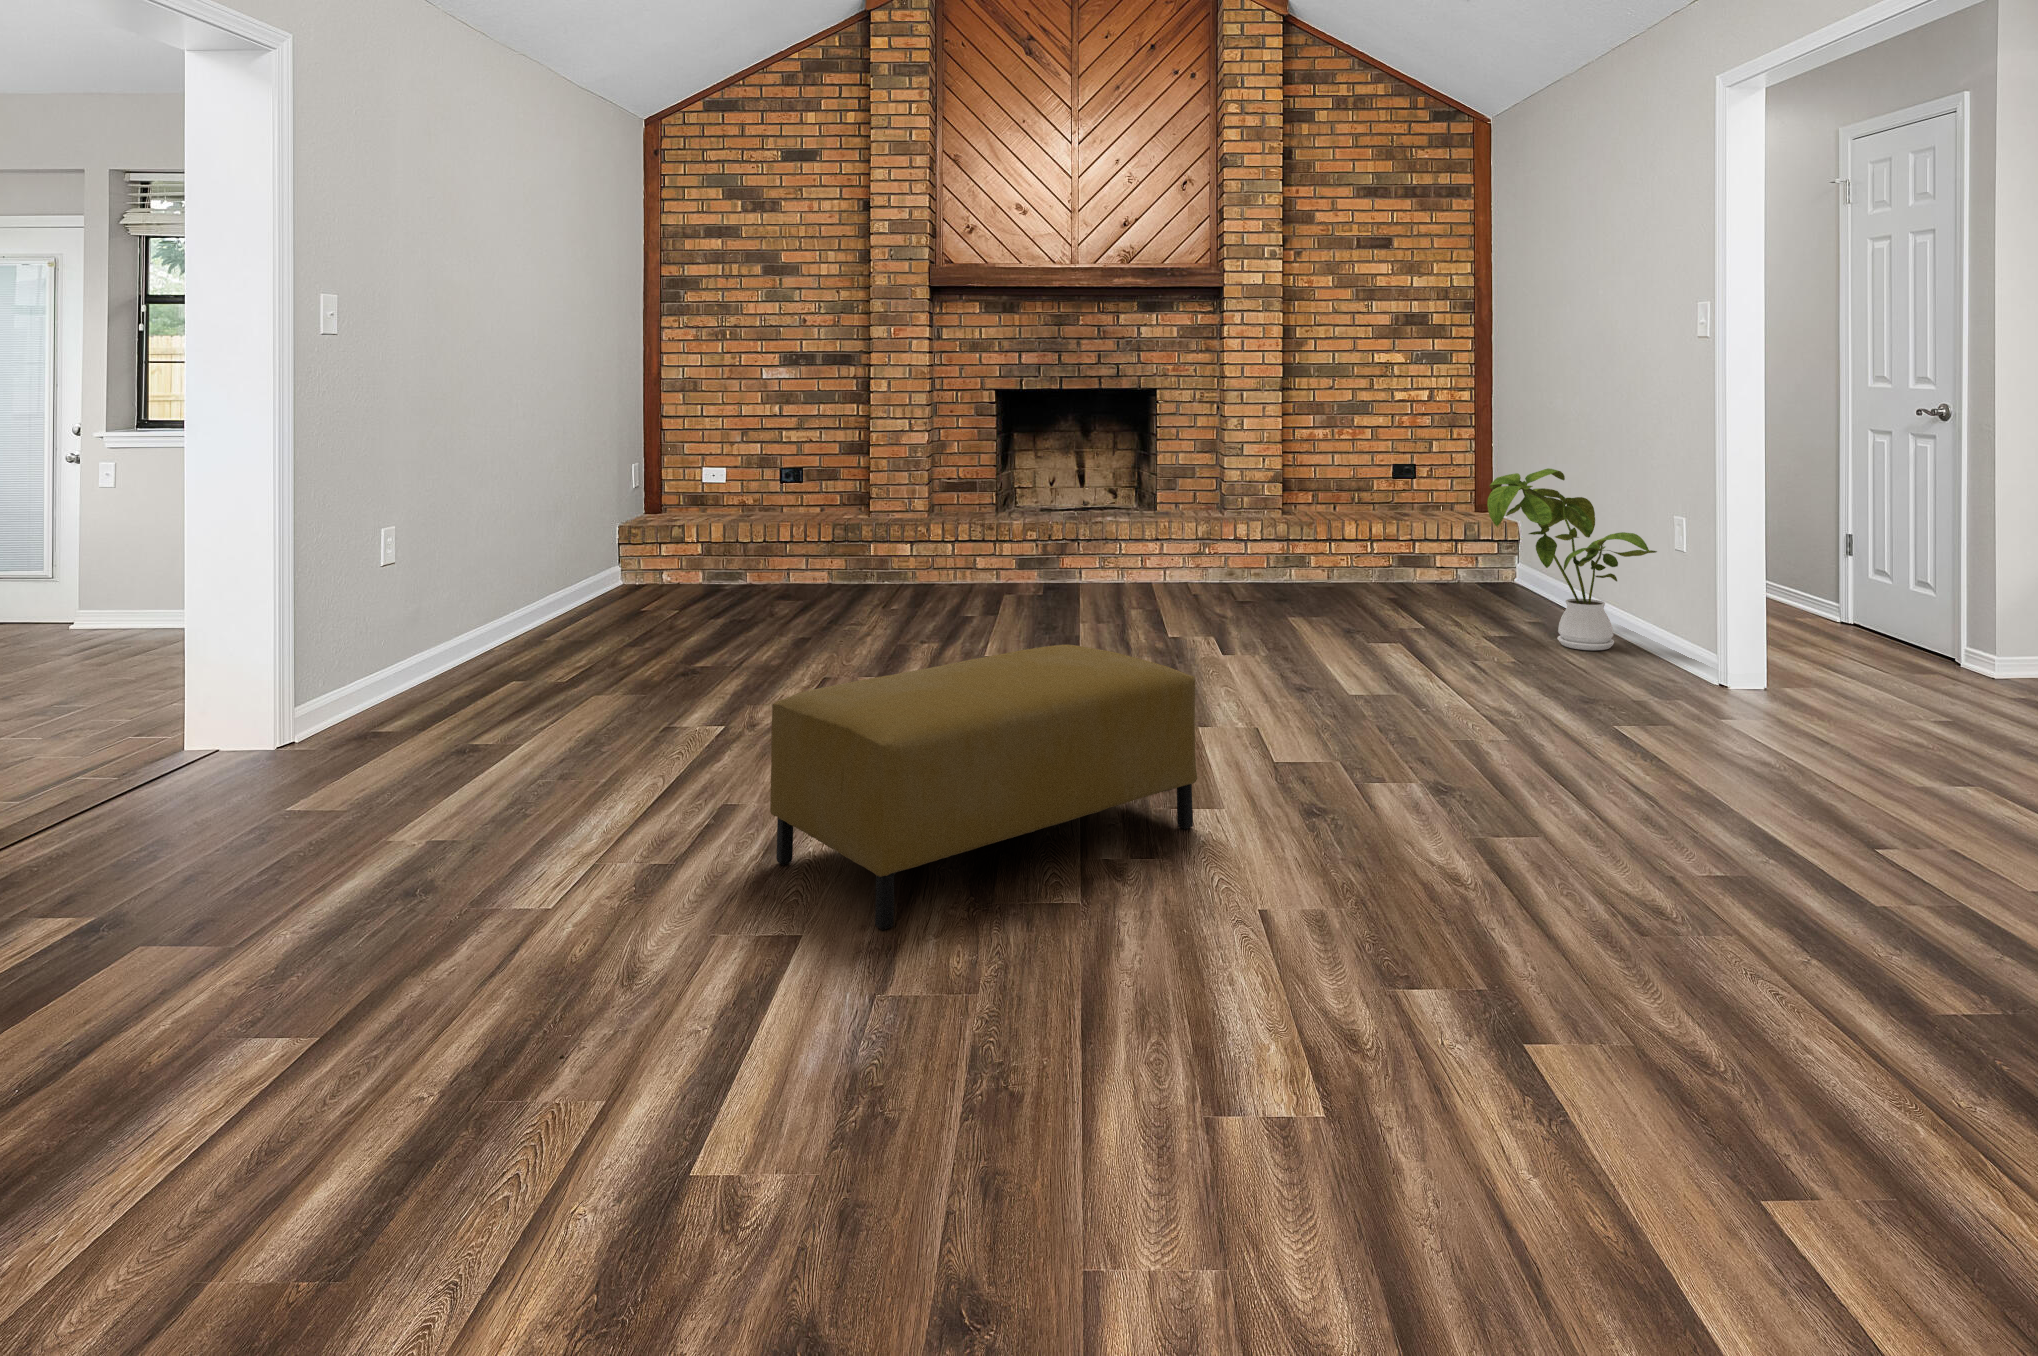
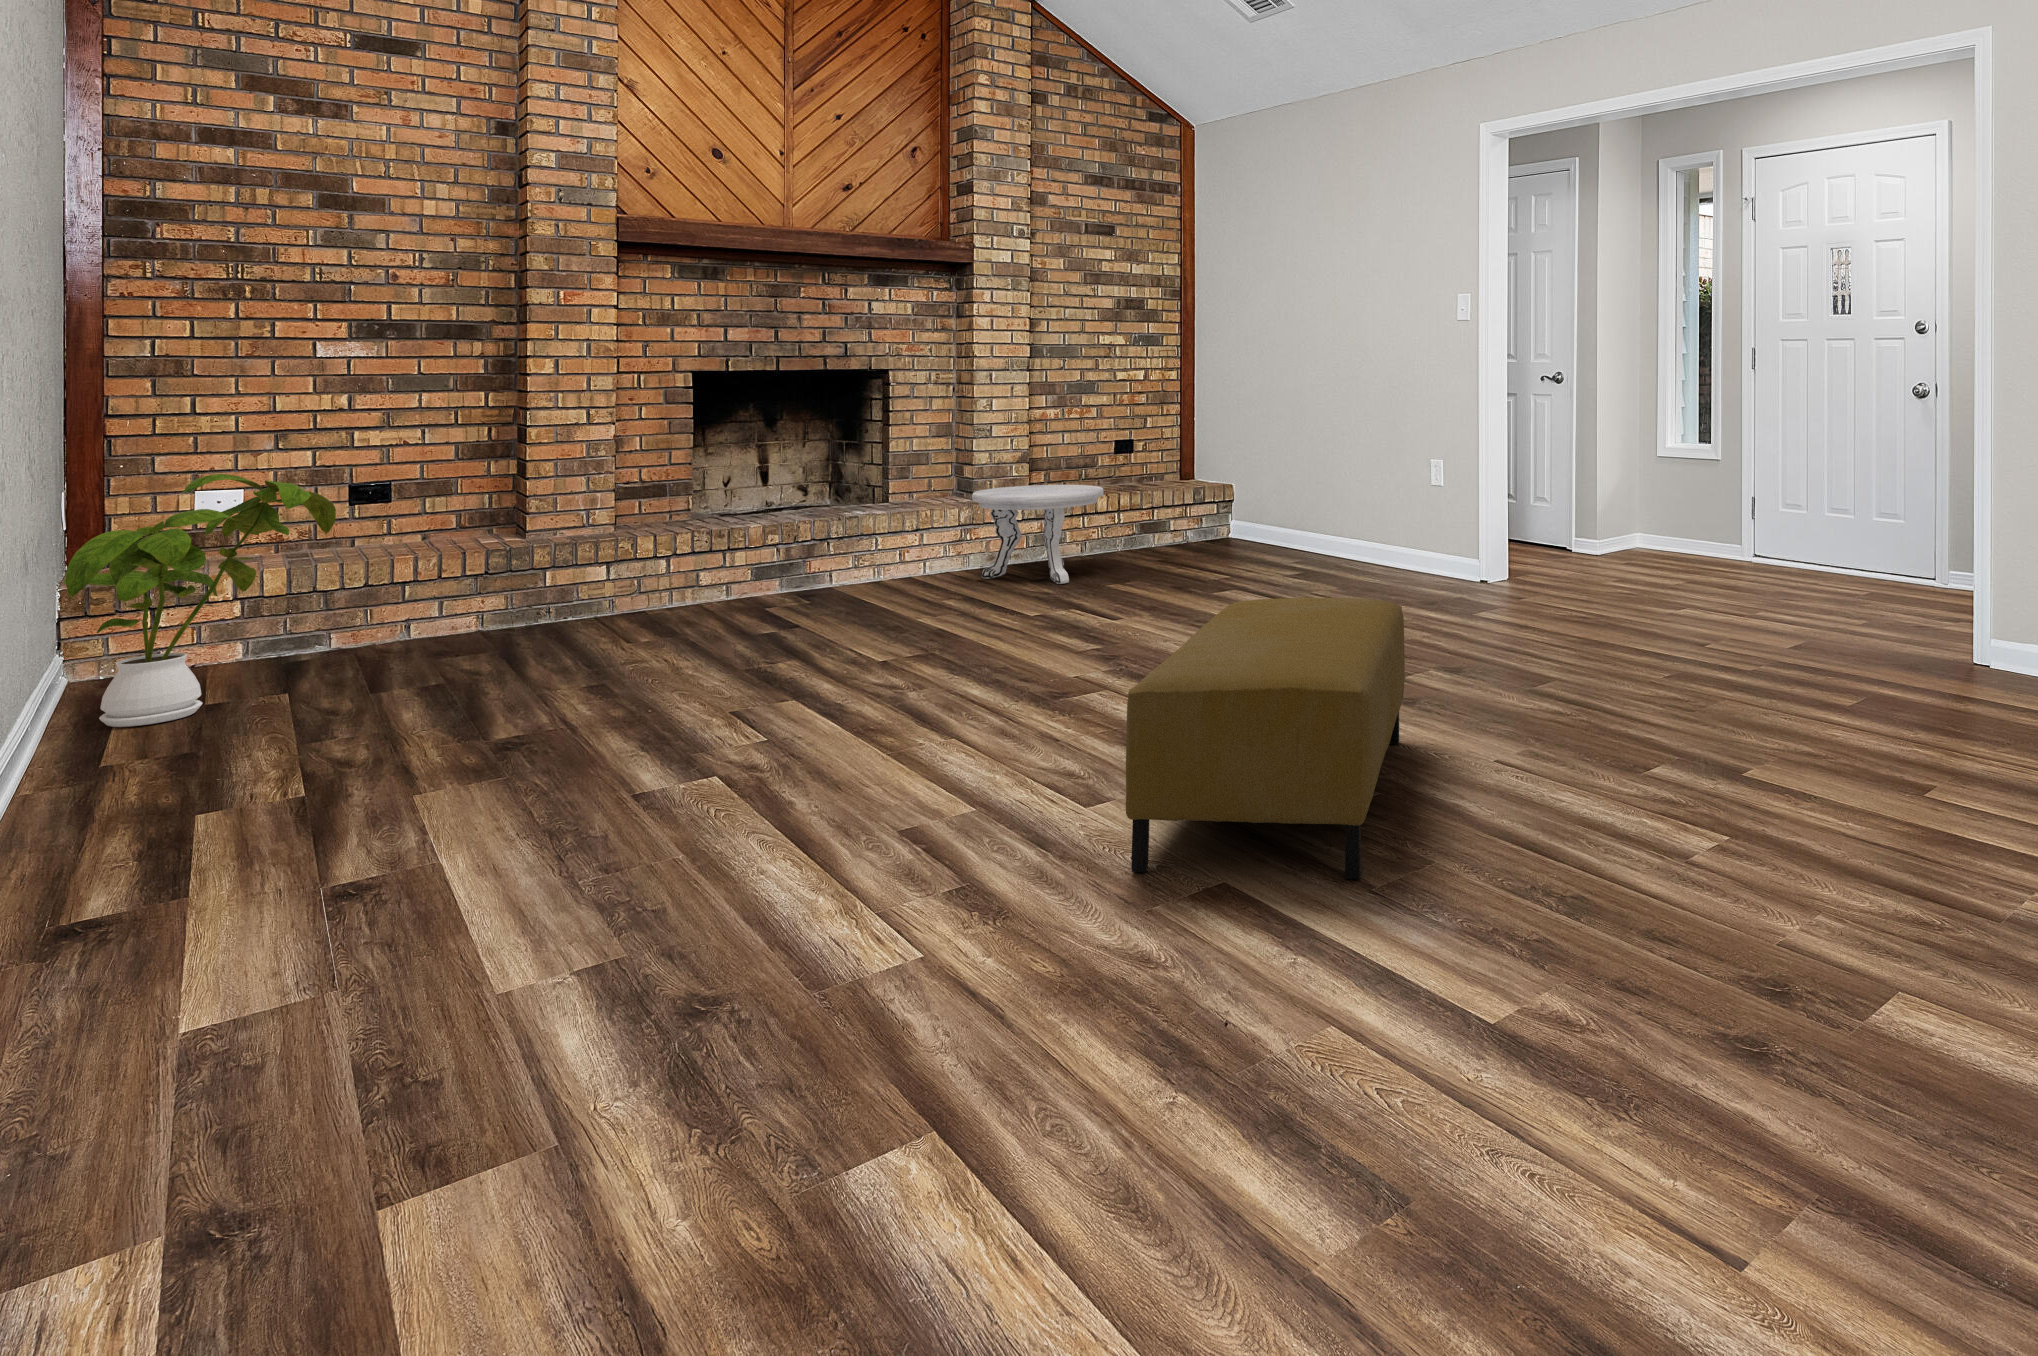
house plant: present [1487,468,1657,650] -> present [63,474,336,727]
side table: none [1193,506,1320,608] -> present [972,485,1104,584]

